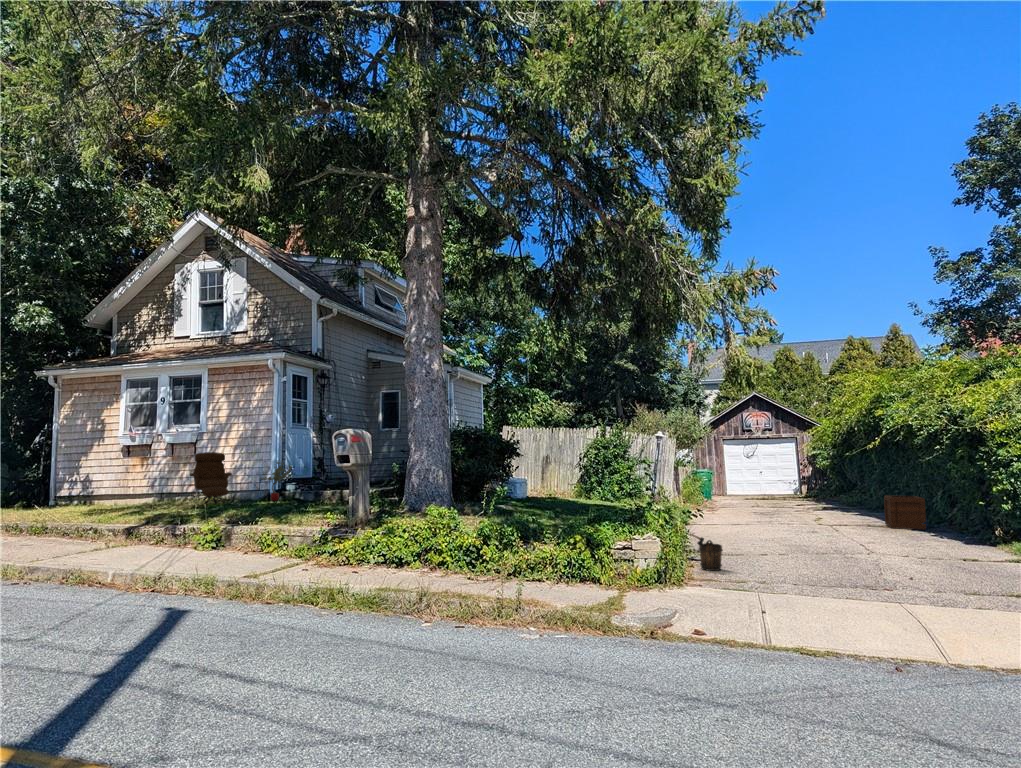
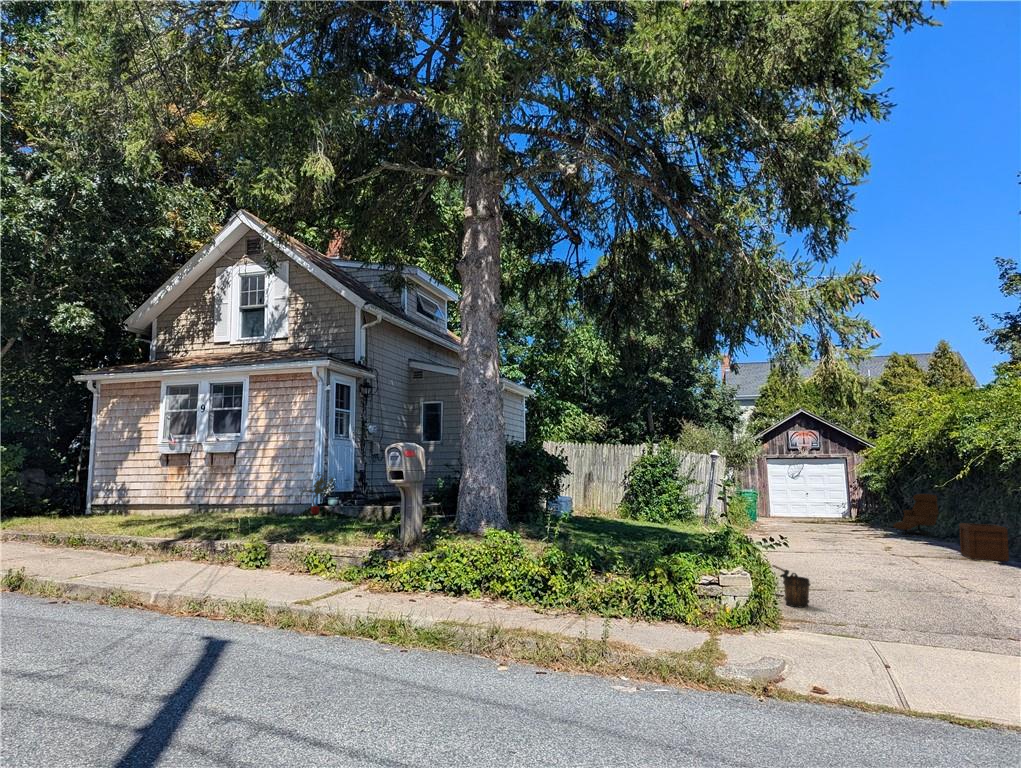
lounge chair: present [190,452,232,503] -> present [893,494,939,535]

